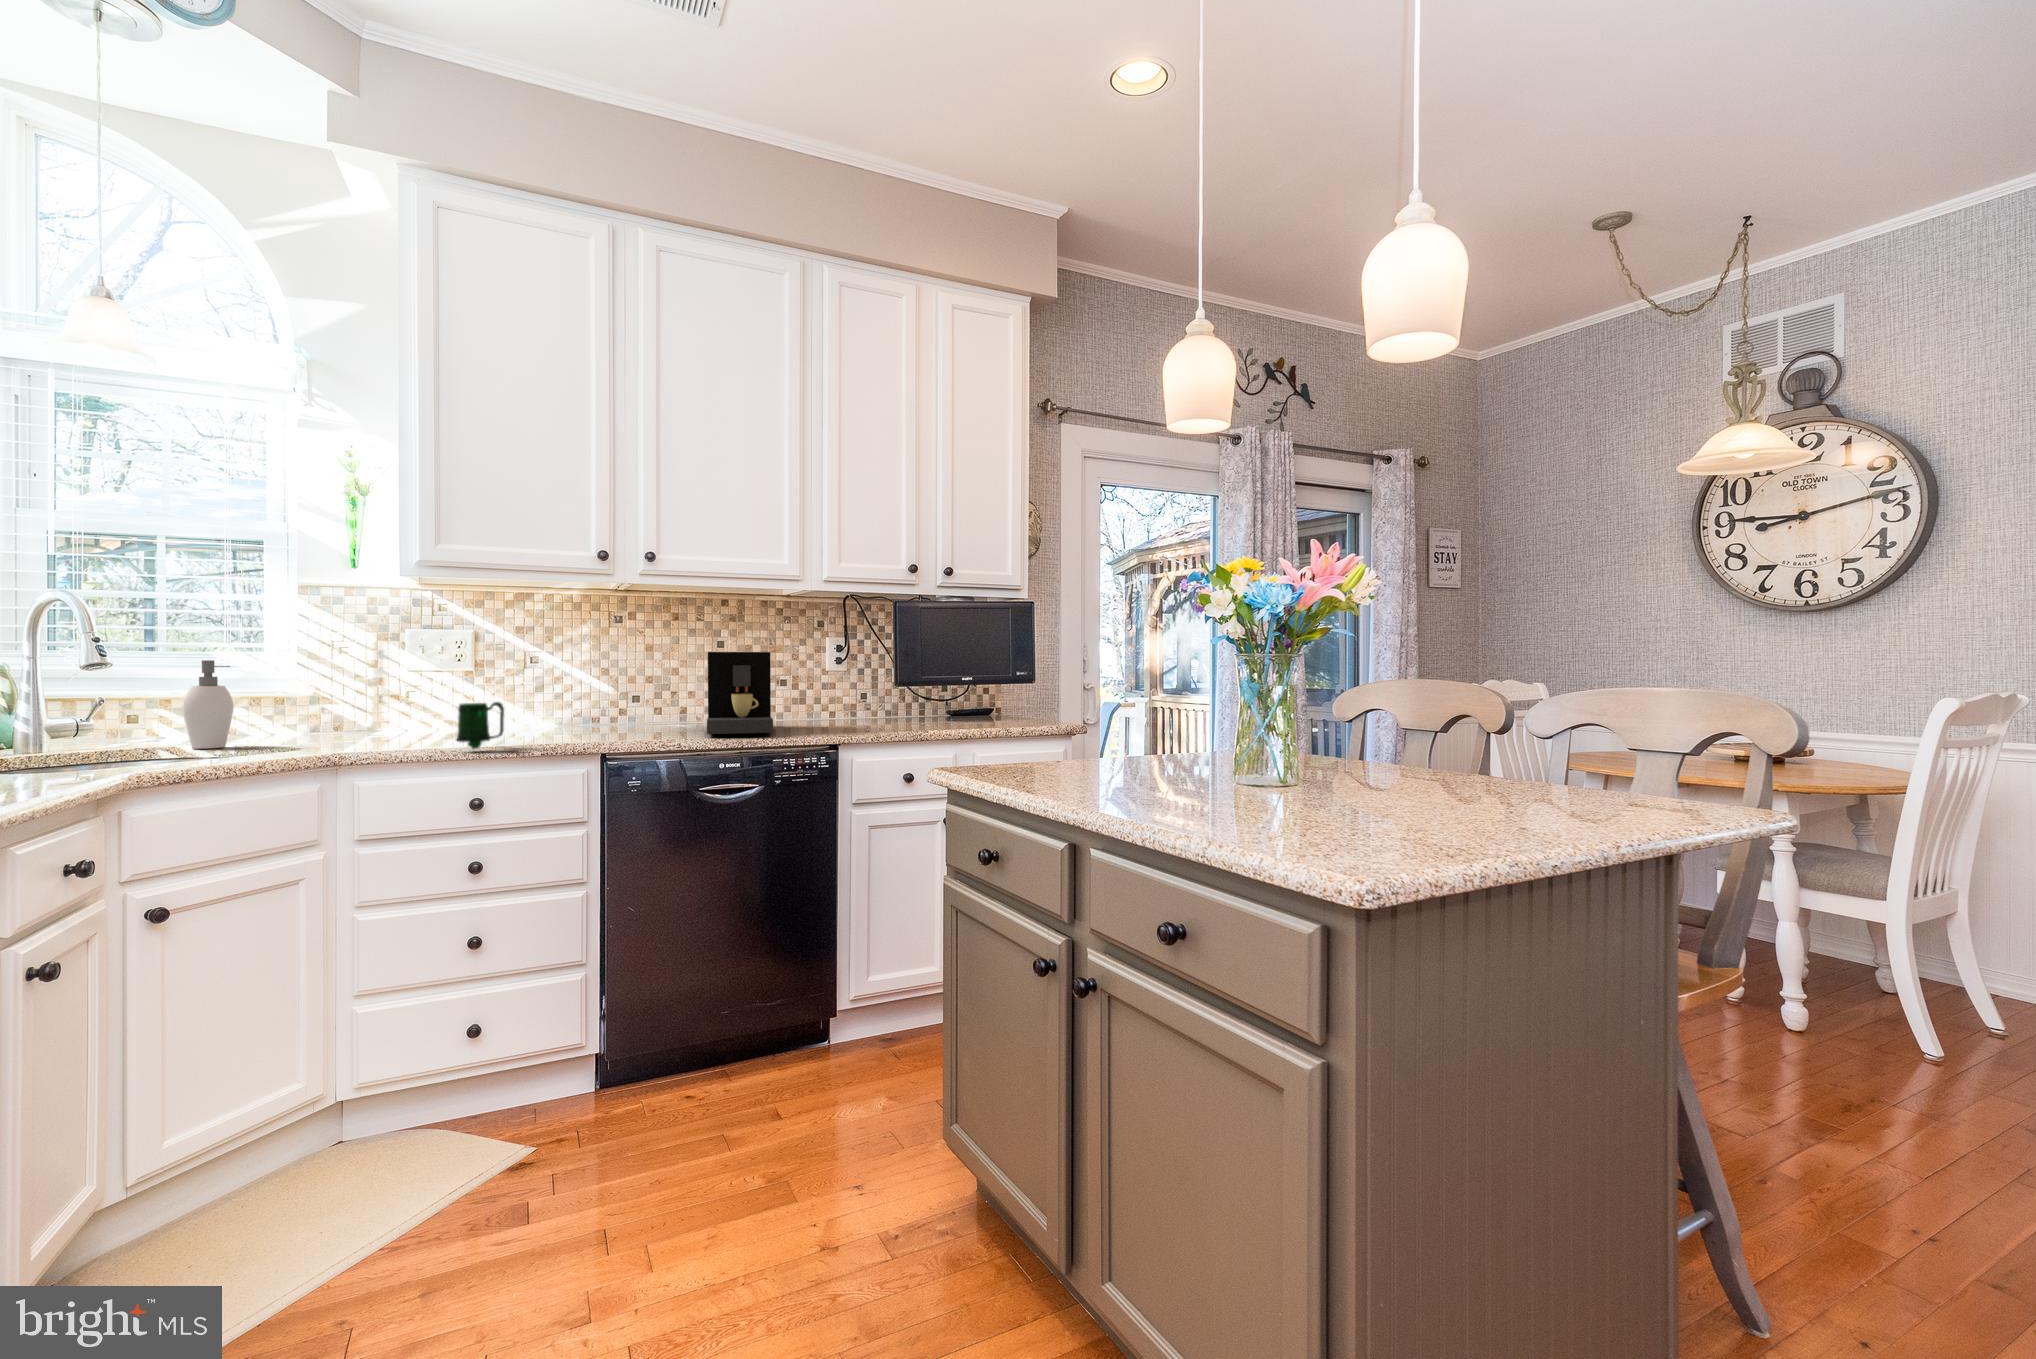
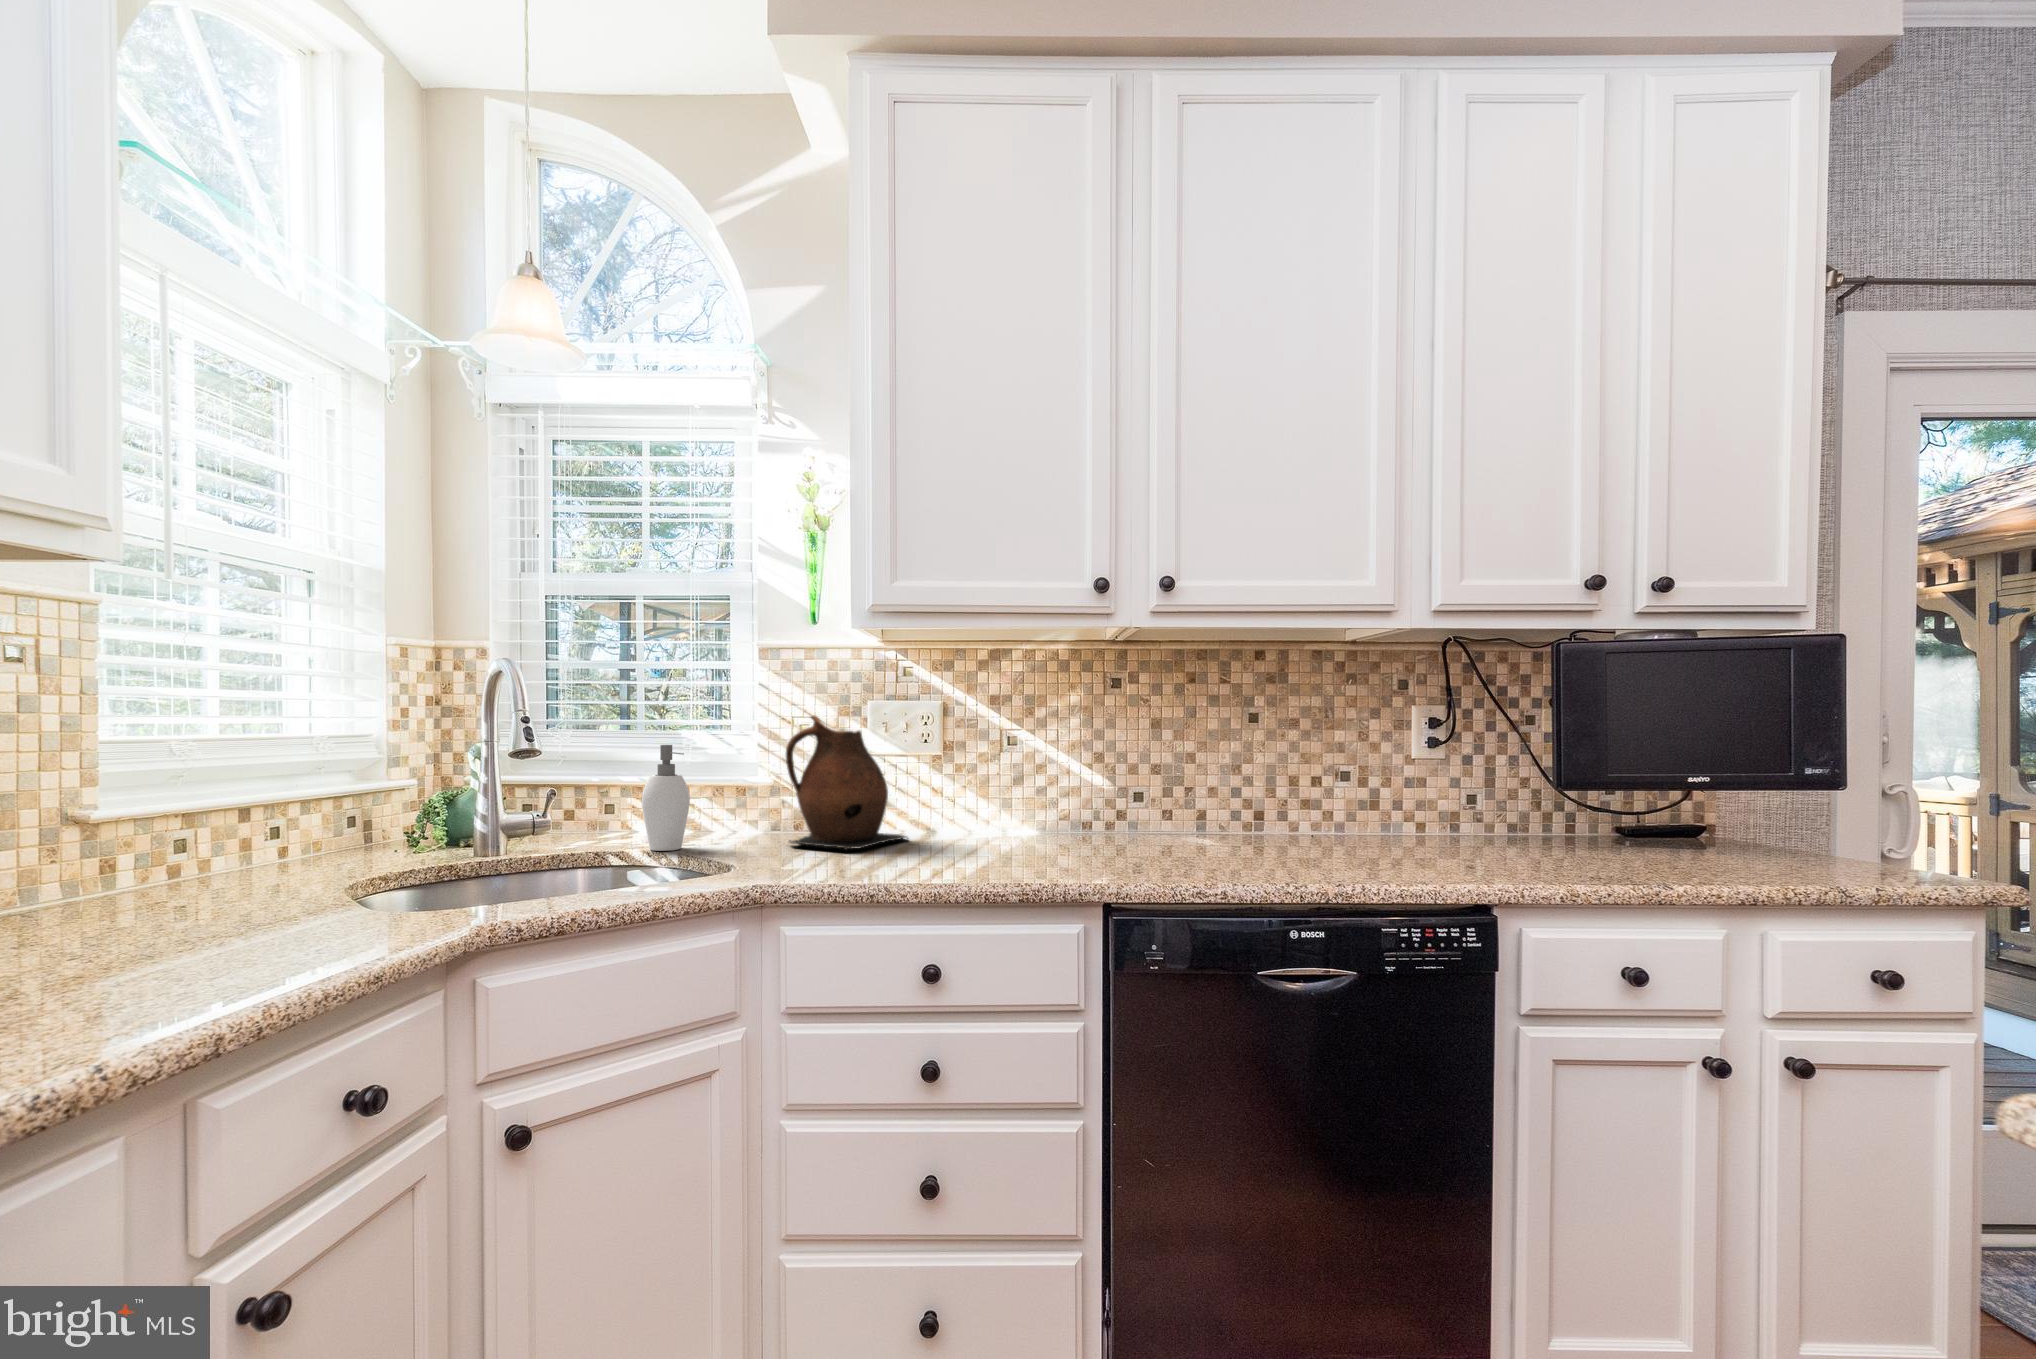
ceramic pitcher: none [329,639,446,742] -> present [786,716,907,850]
coffee maker: present [707,652,773,734] -> none [1238,735,1344,876]
mug: present [457,702,504,749] -> none [908,818,966,890]

